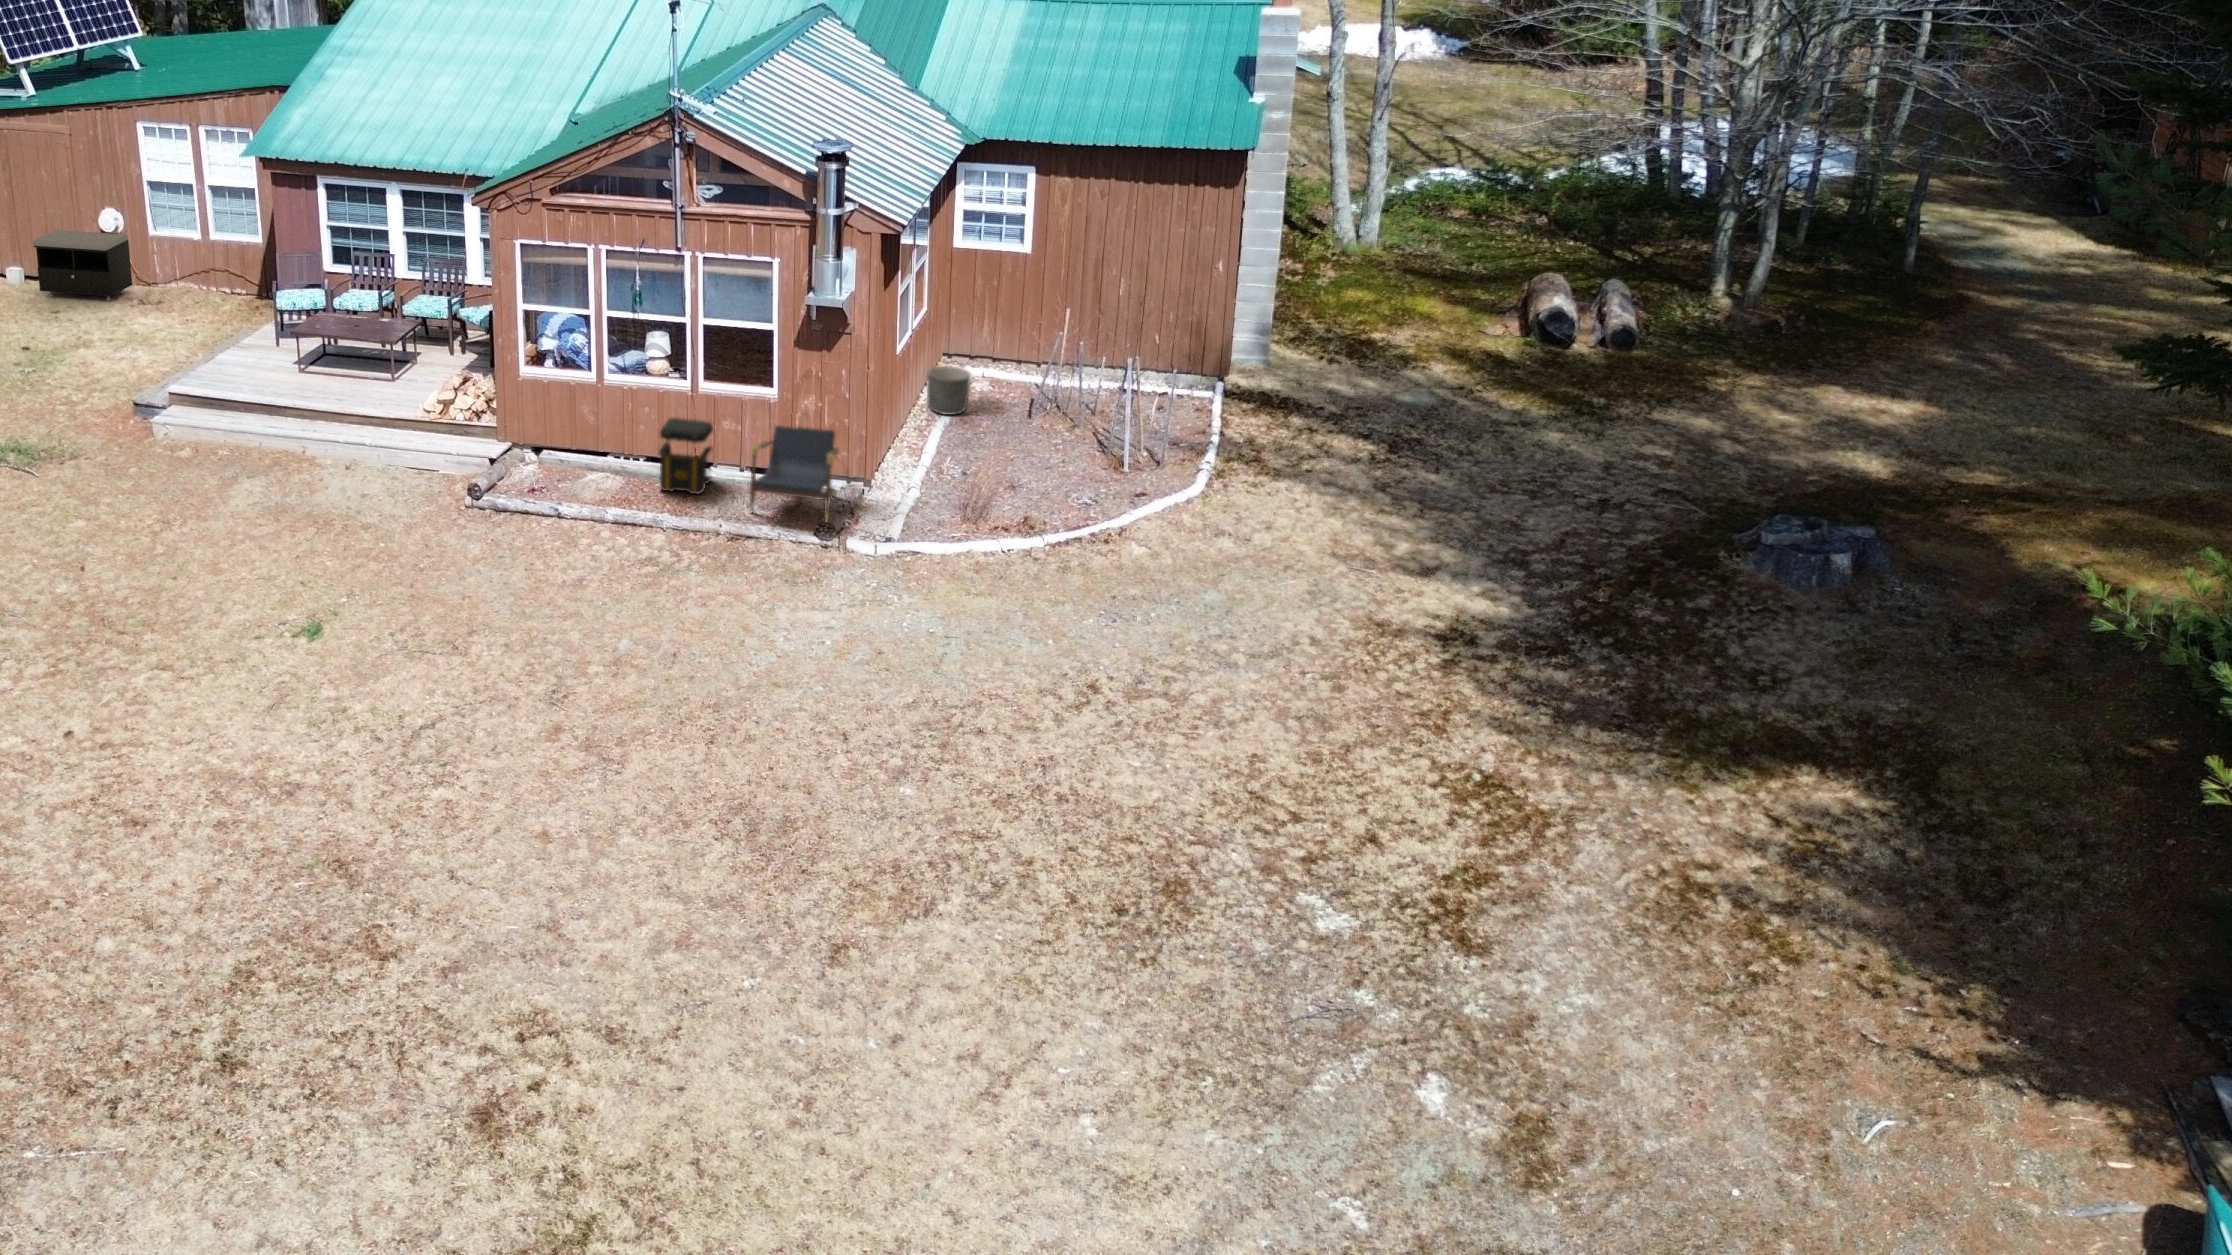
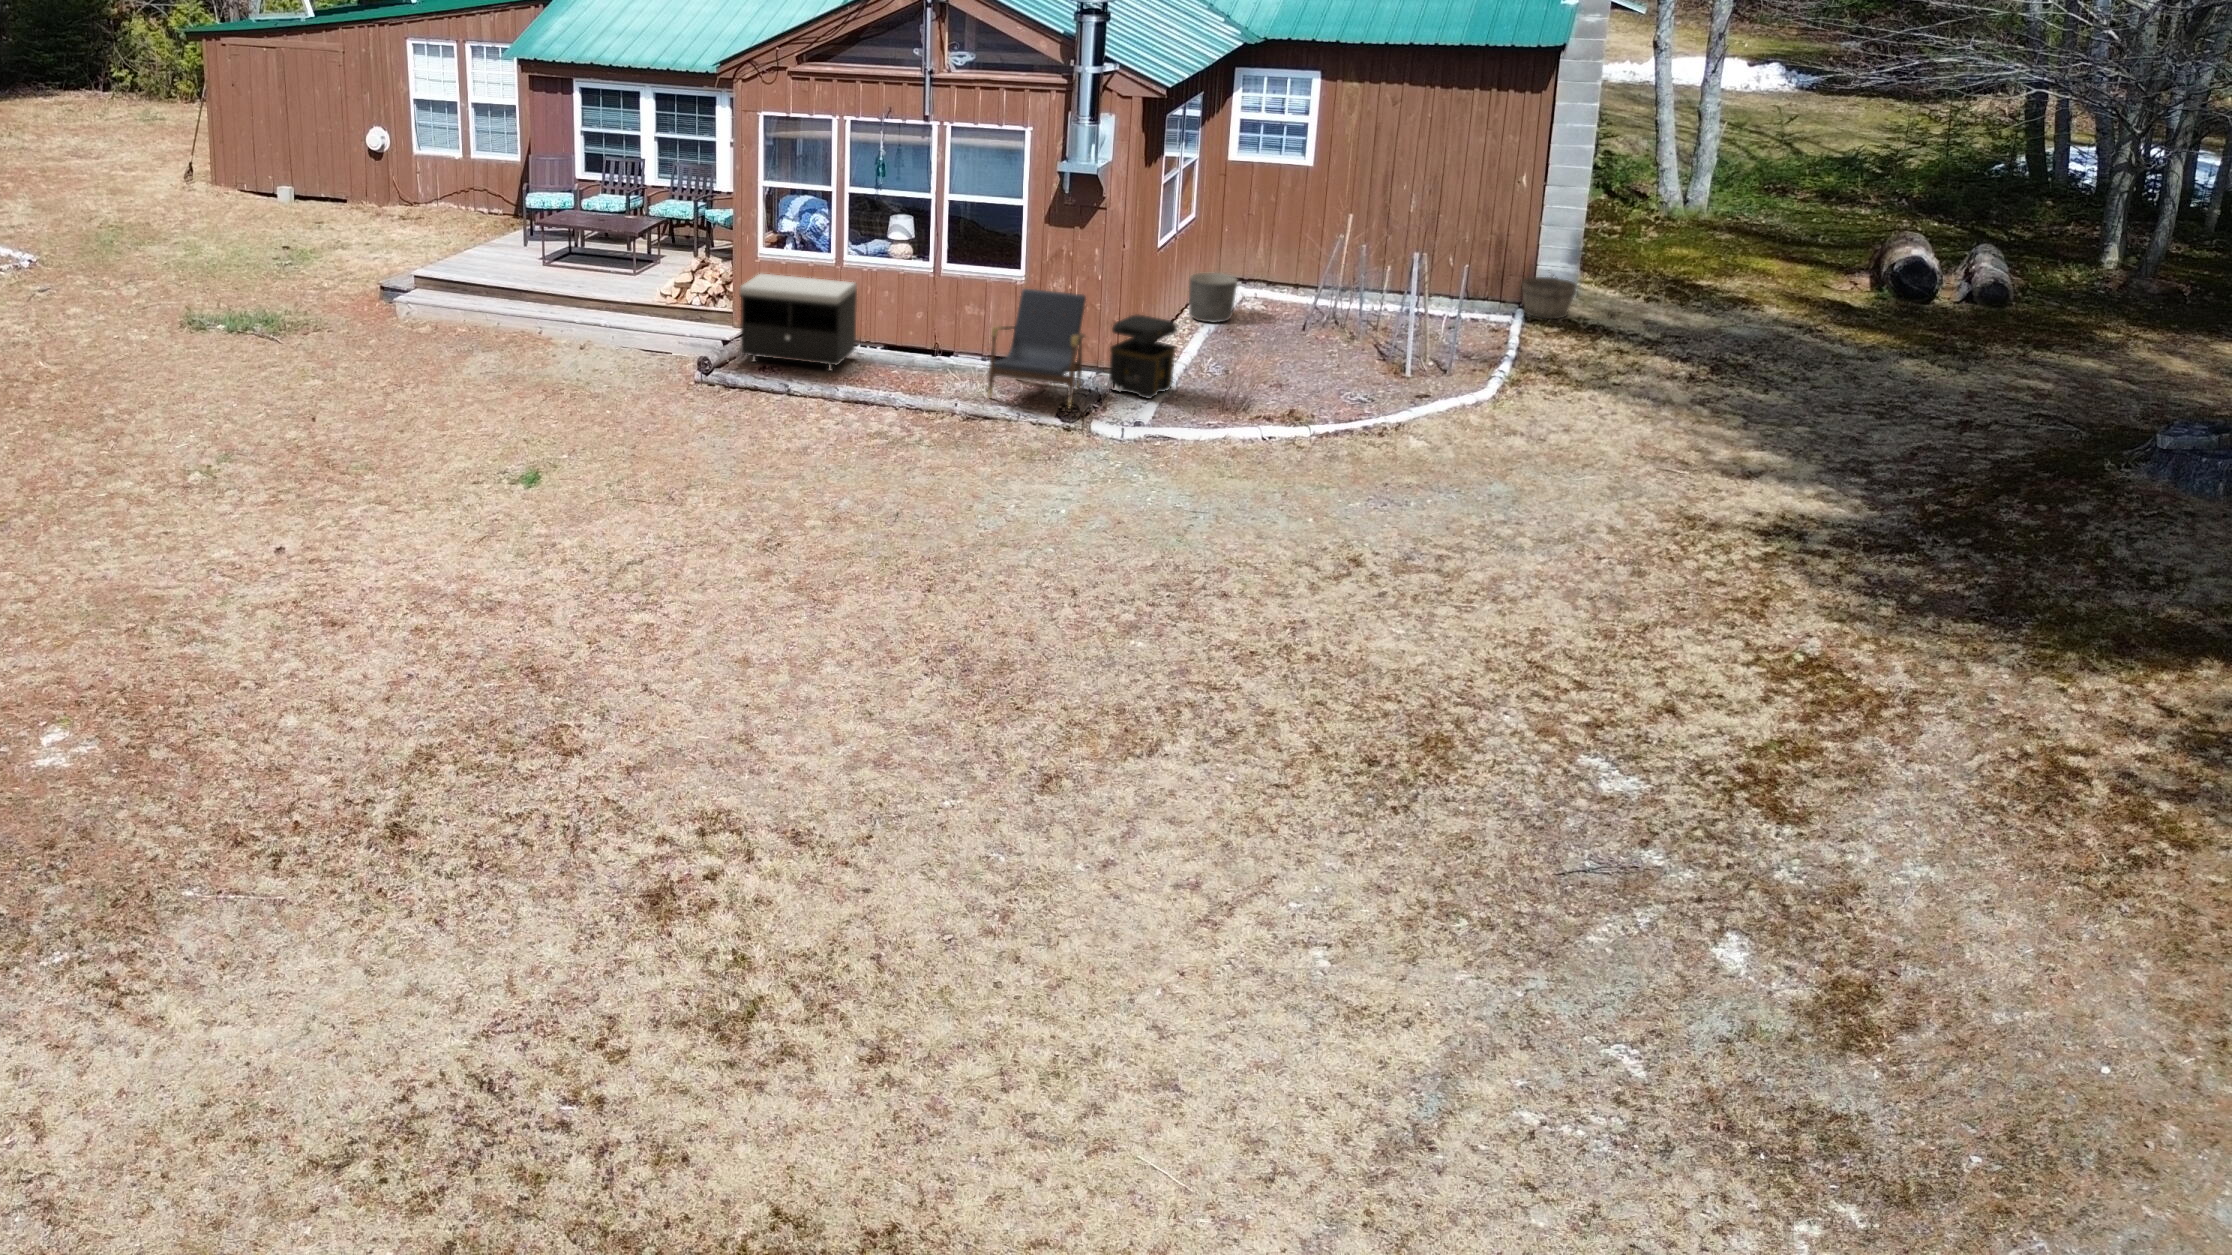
storage bench: present [34,230,132,300] -> present [739,274,857,370]
wooden bucket: none [1222,356,1270,401] -> present [1522,275,1577,319]
toolbox: present [659,418,713,494] -> present [1109,314,1177,398]

